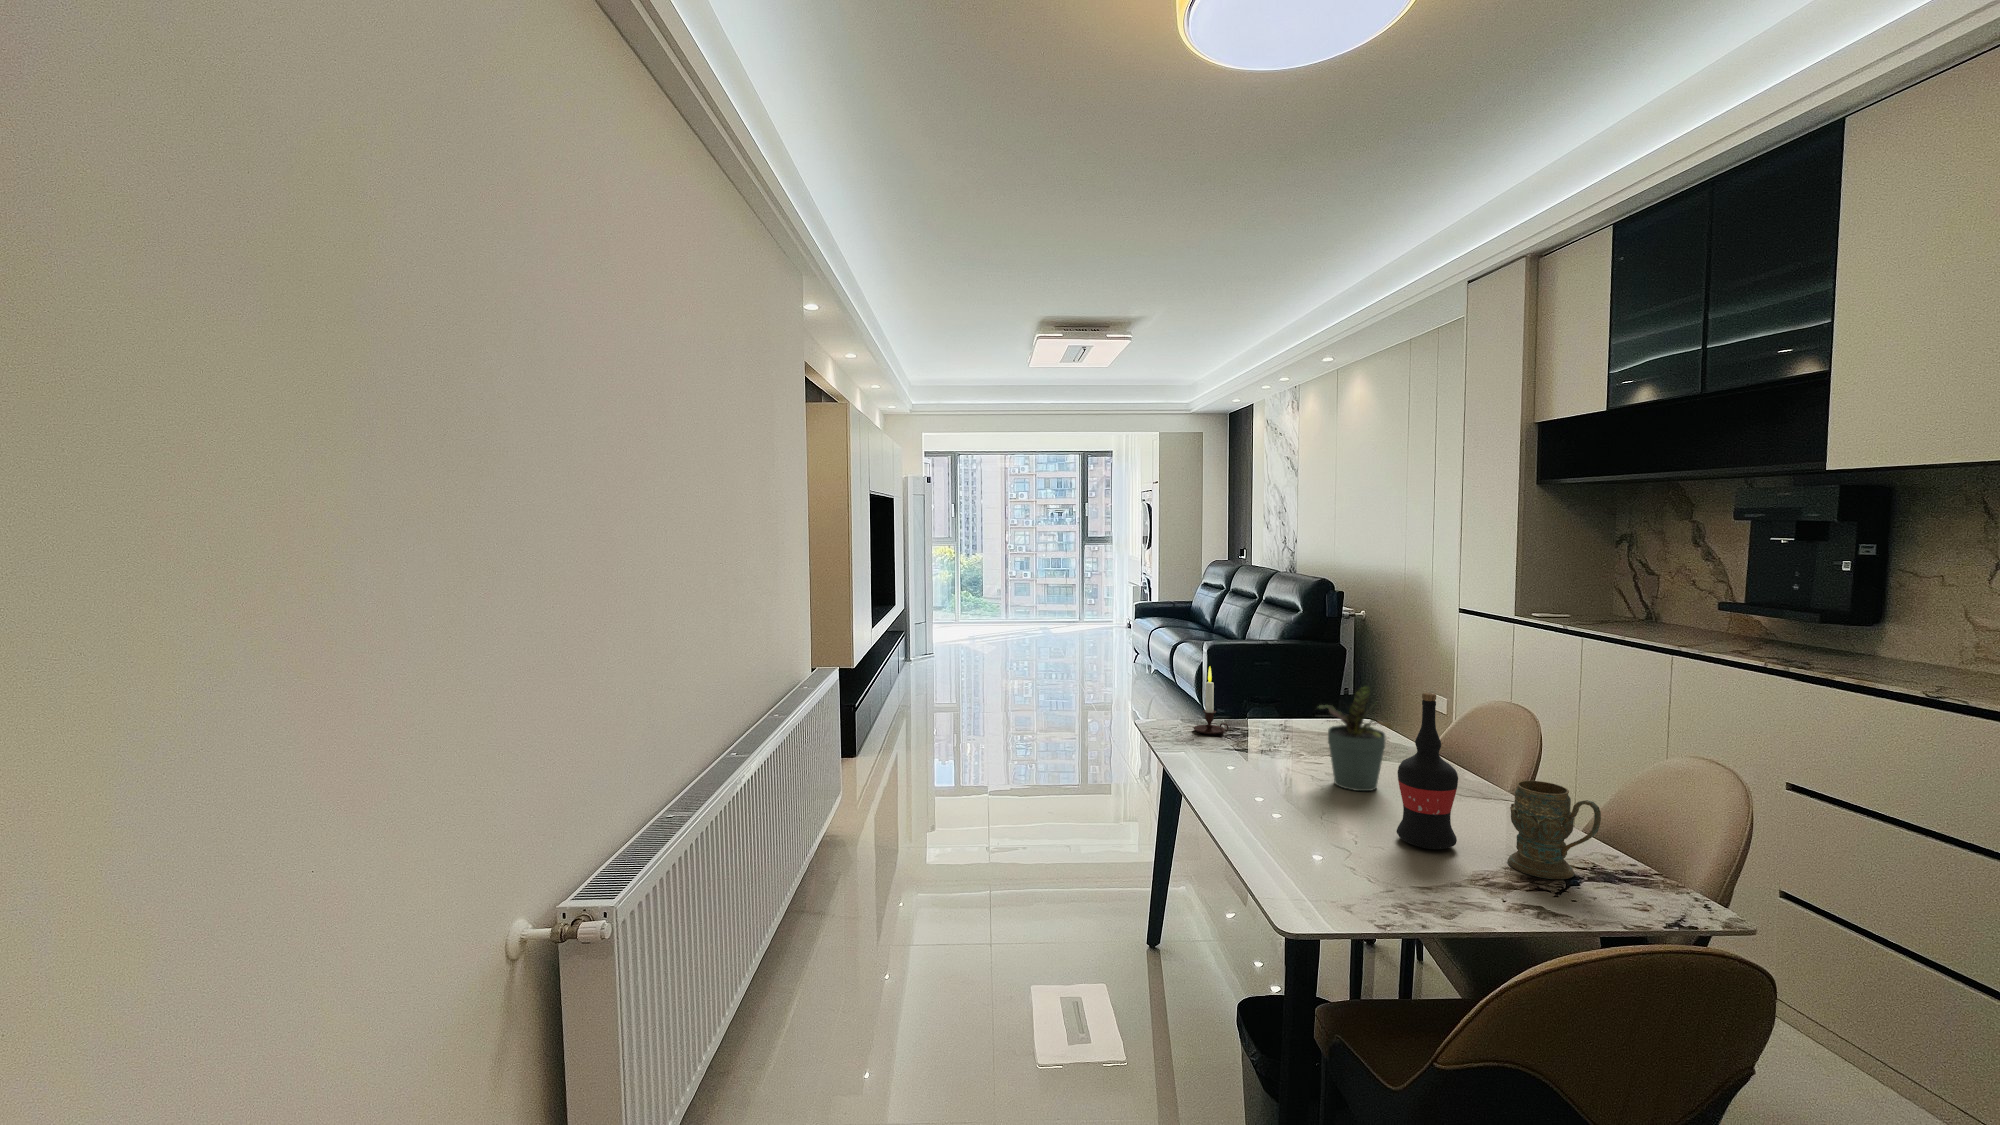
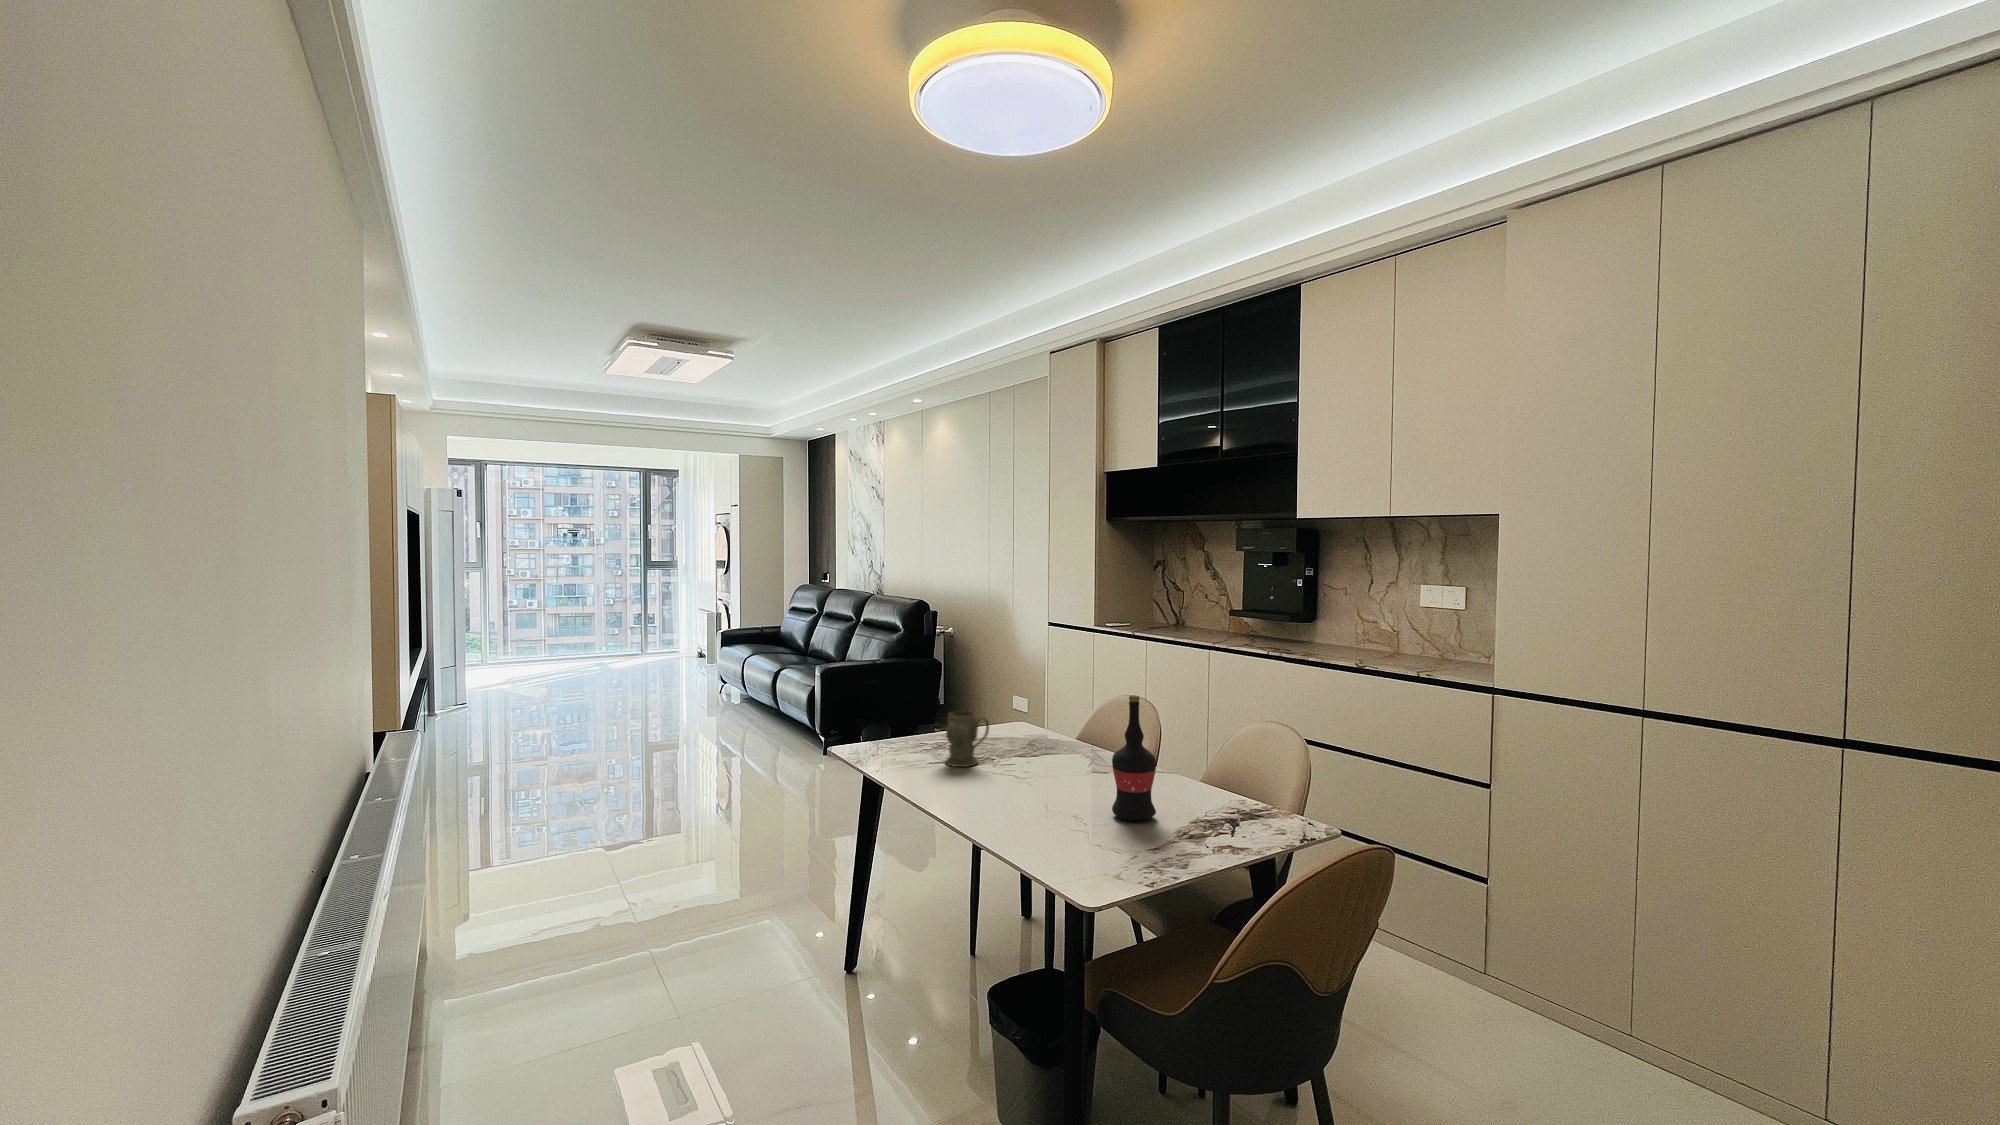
candle: present [1194,666,1229,734] -> none [893,690,928,755]
potted plant: present [1319,687,1393,791] -> none [1020,695,1088,785]
mug: present [1507,781,1601,879] -> present [945,711,989,767]

